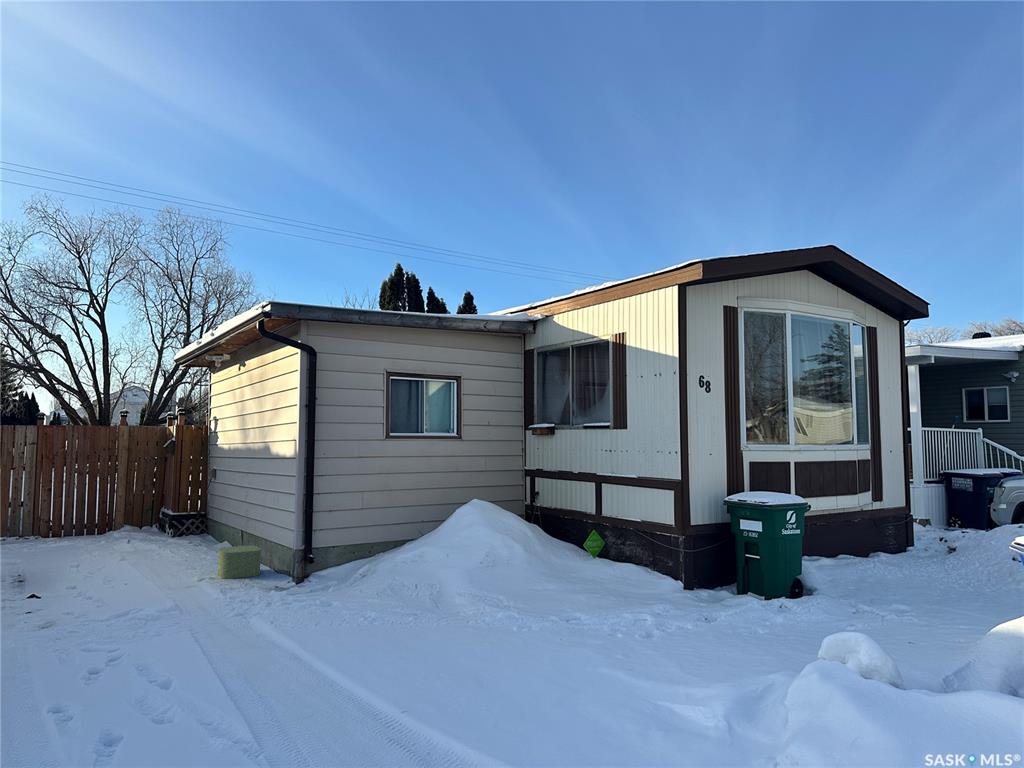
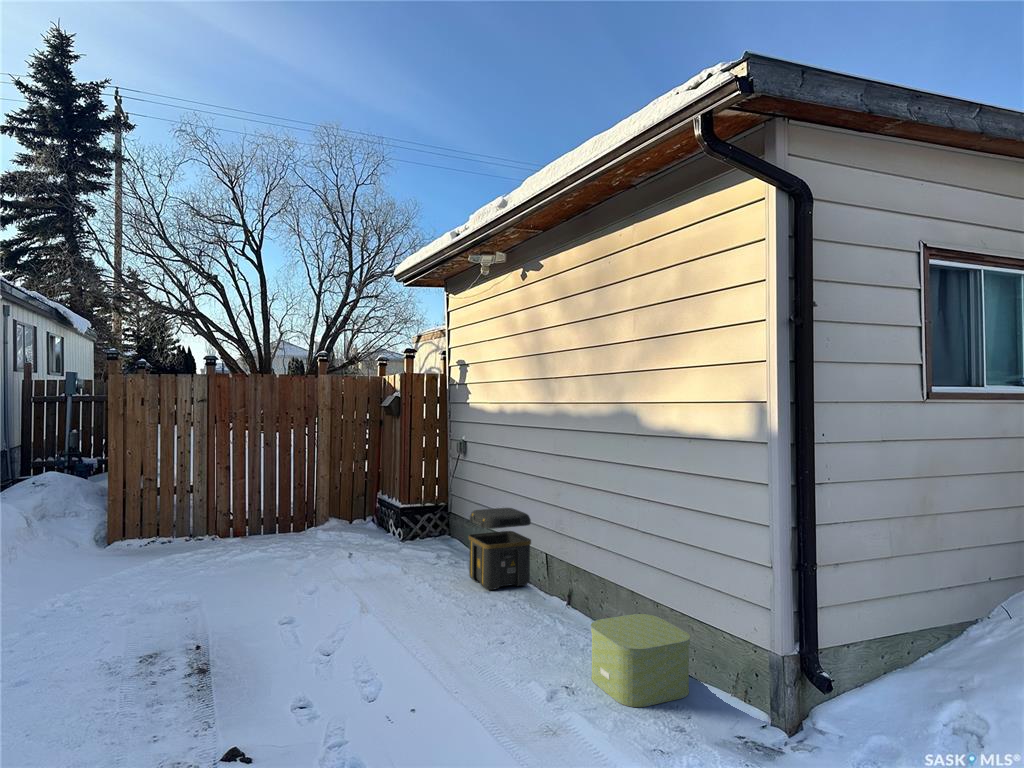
toolbox: none [196,507,232,552] -> present [469,508,531,590]

